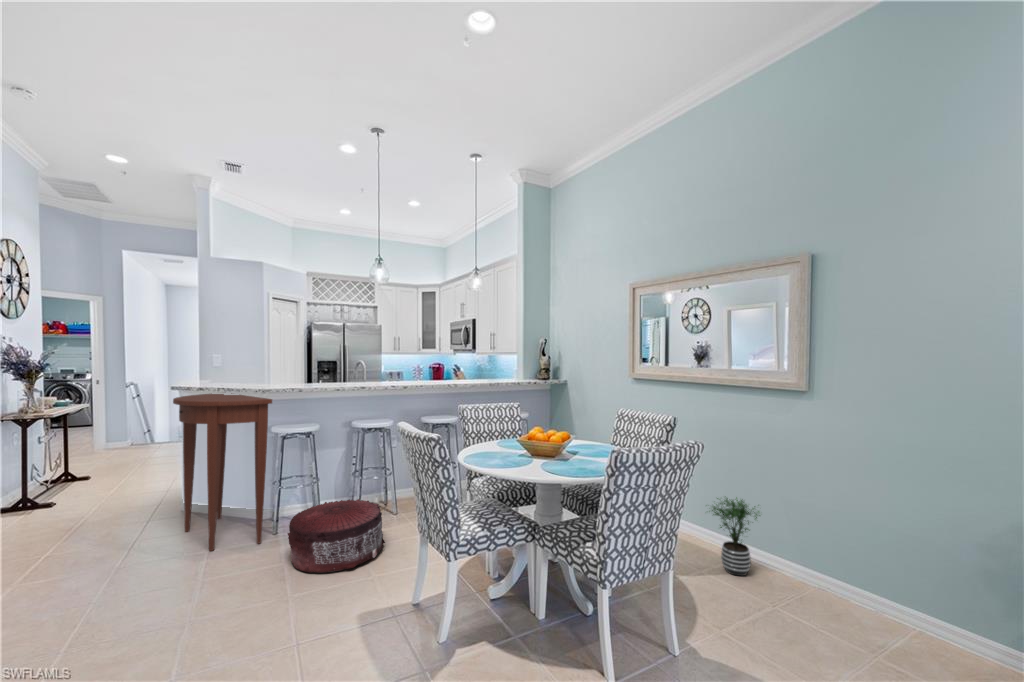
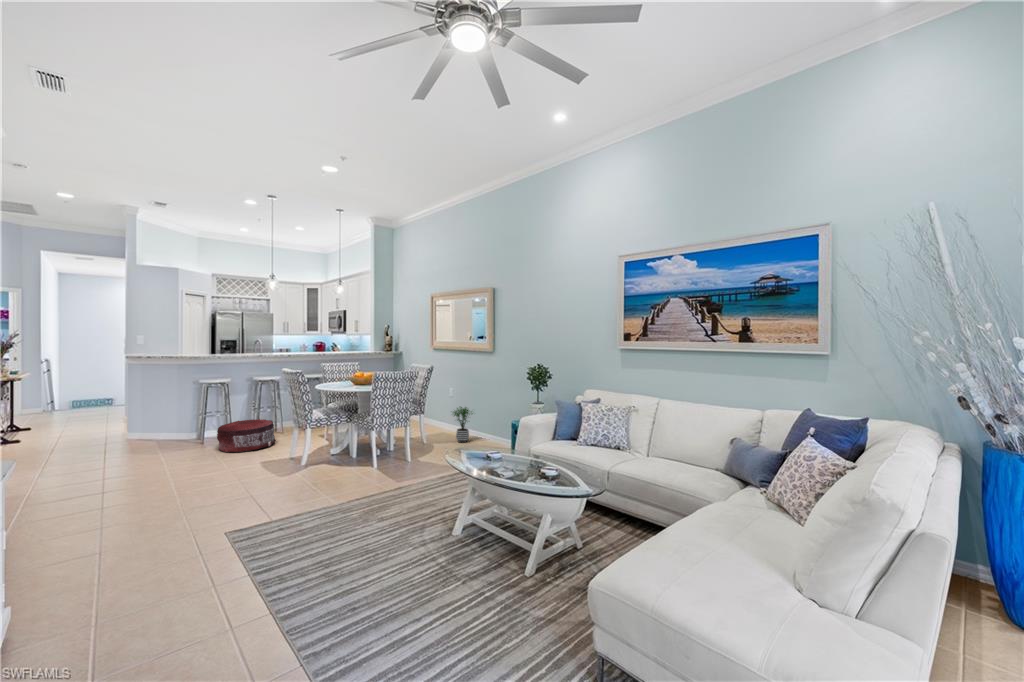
console table: present [173,394,272,551] -> none [134,360,202,449]

